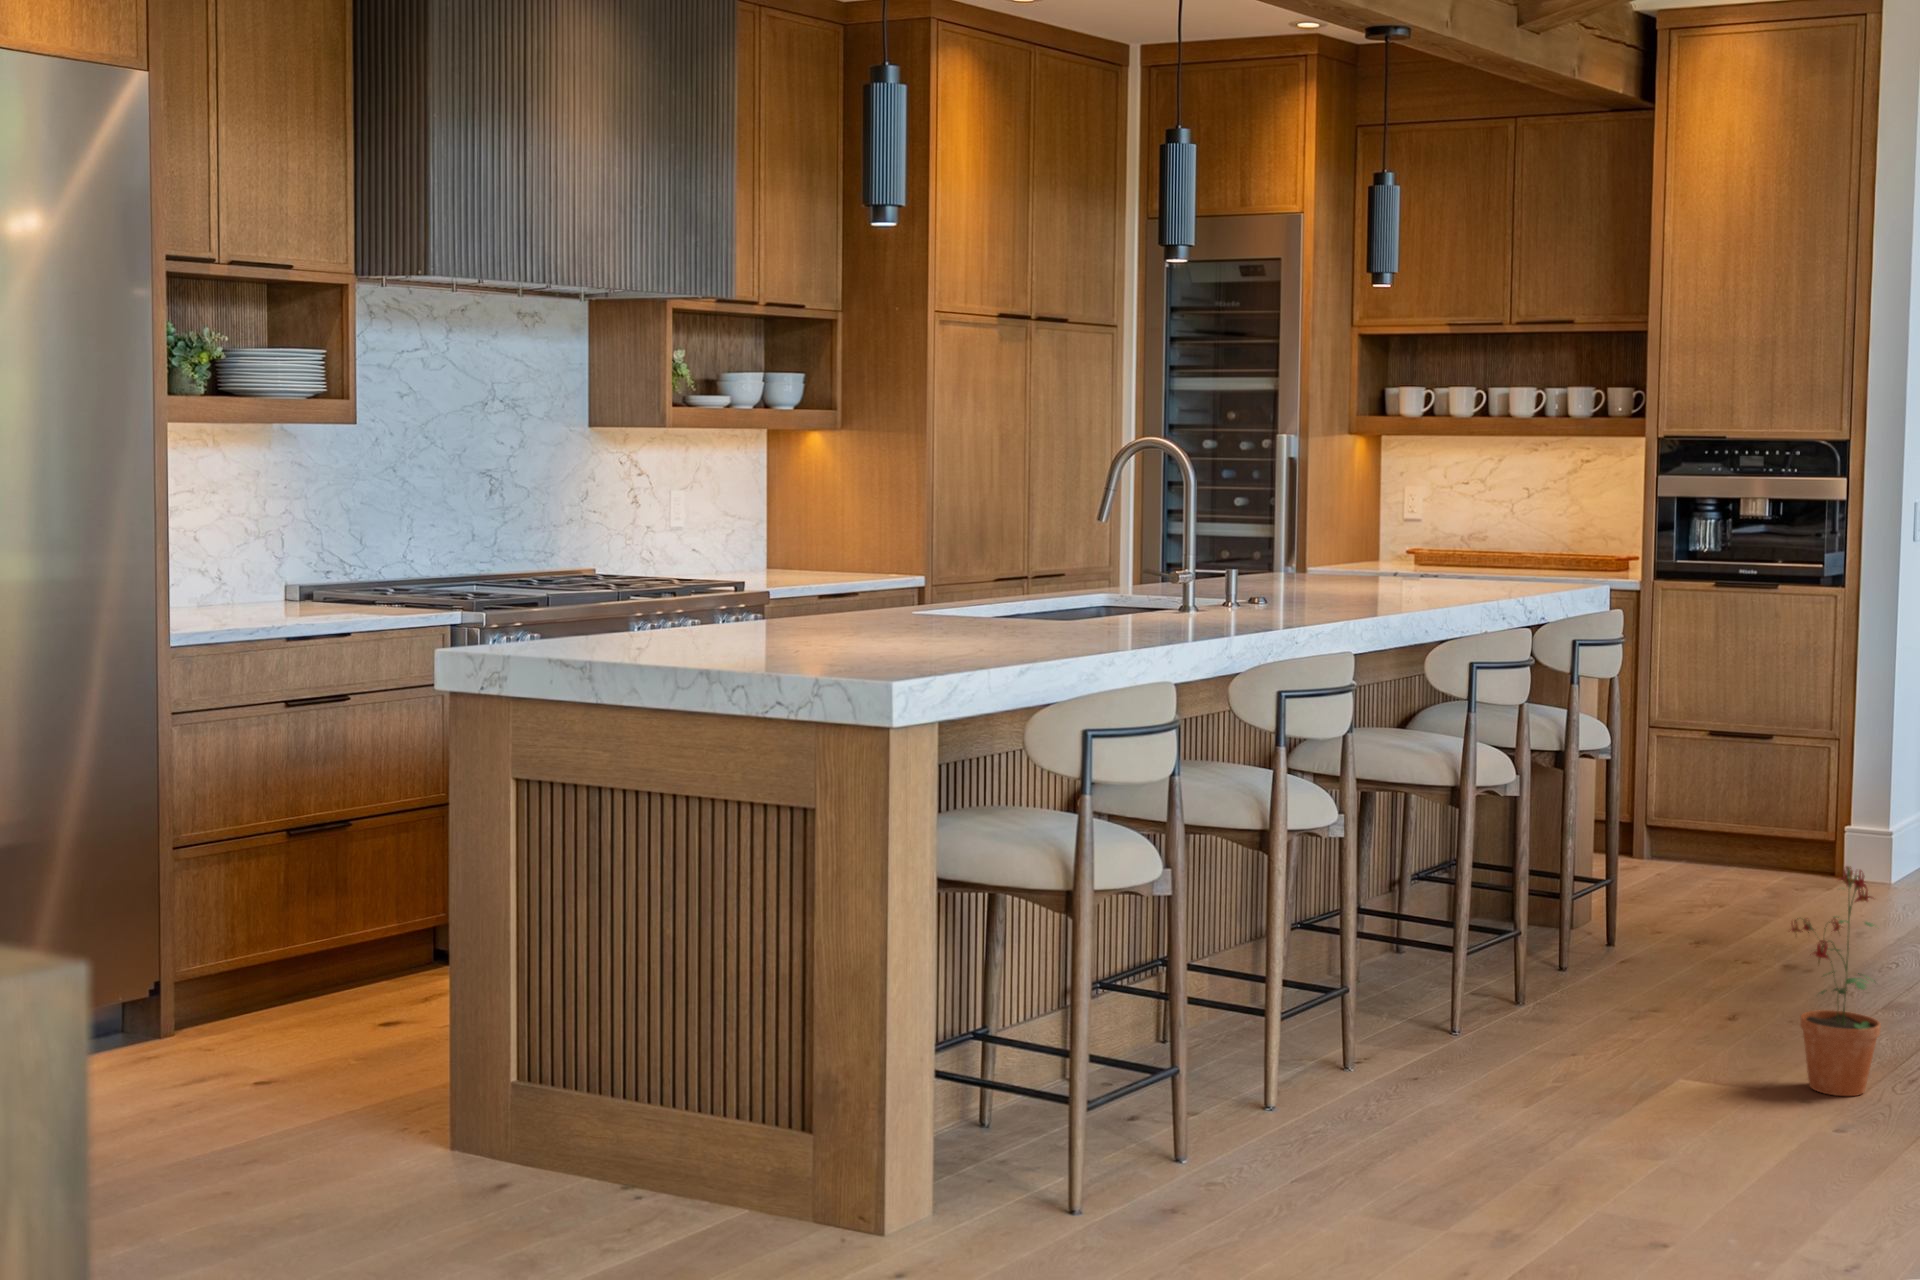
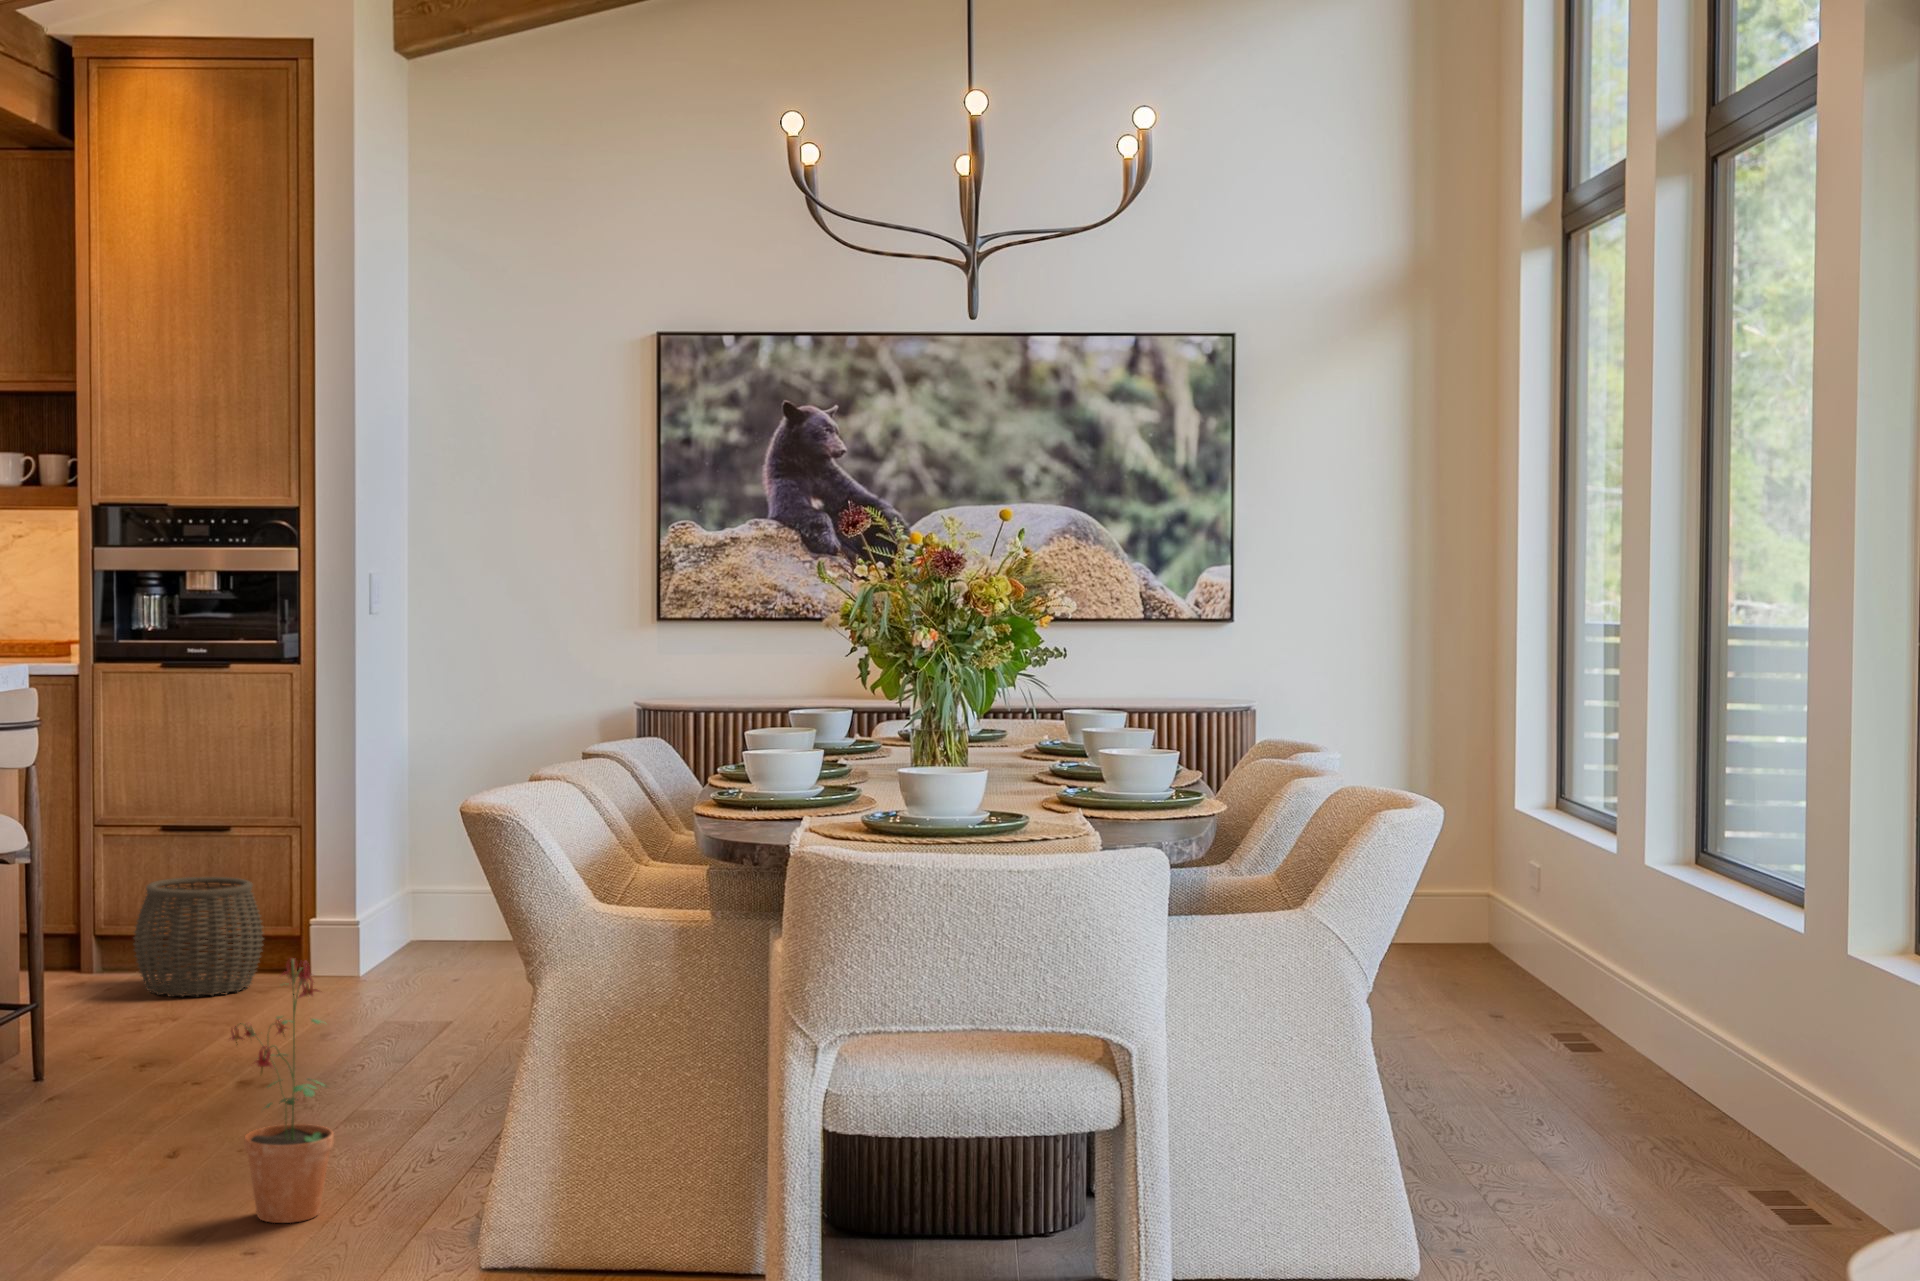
woven basket: none [1681,778,1801,889] -> present [134,877,263,997]

